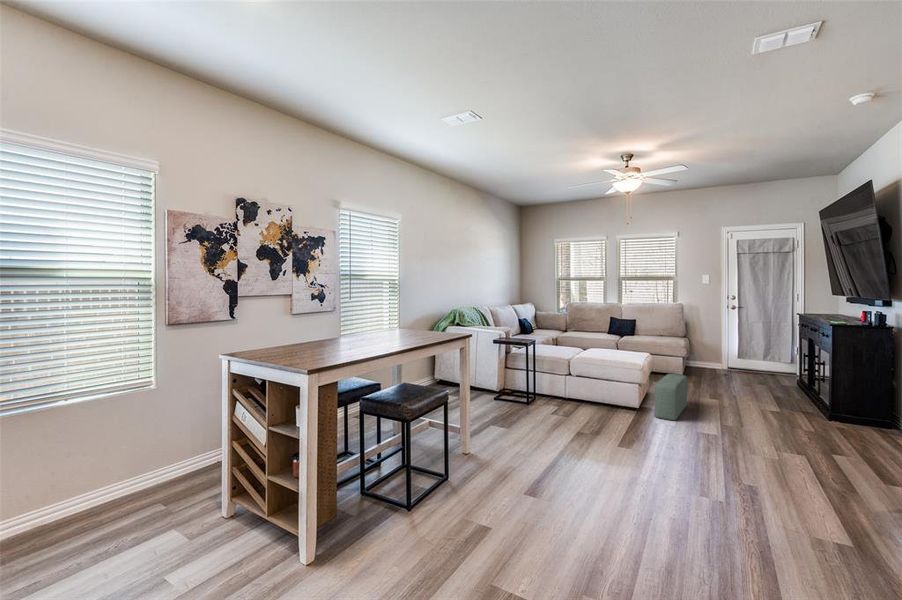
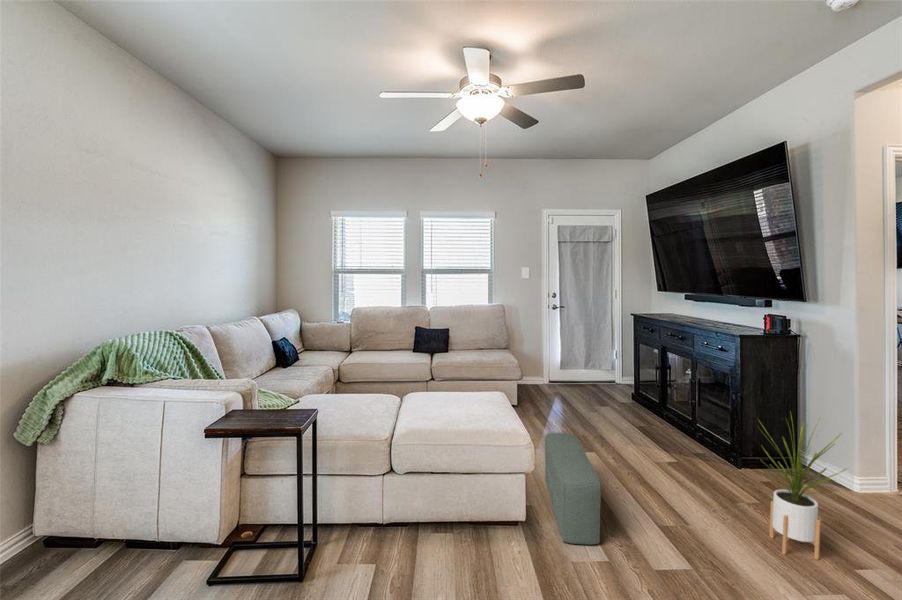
house plant: none [781,361,838,447] -> present [759,421,844,560]

